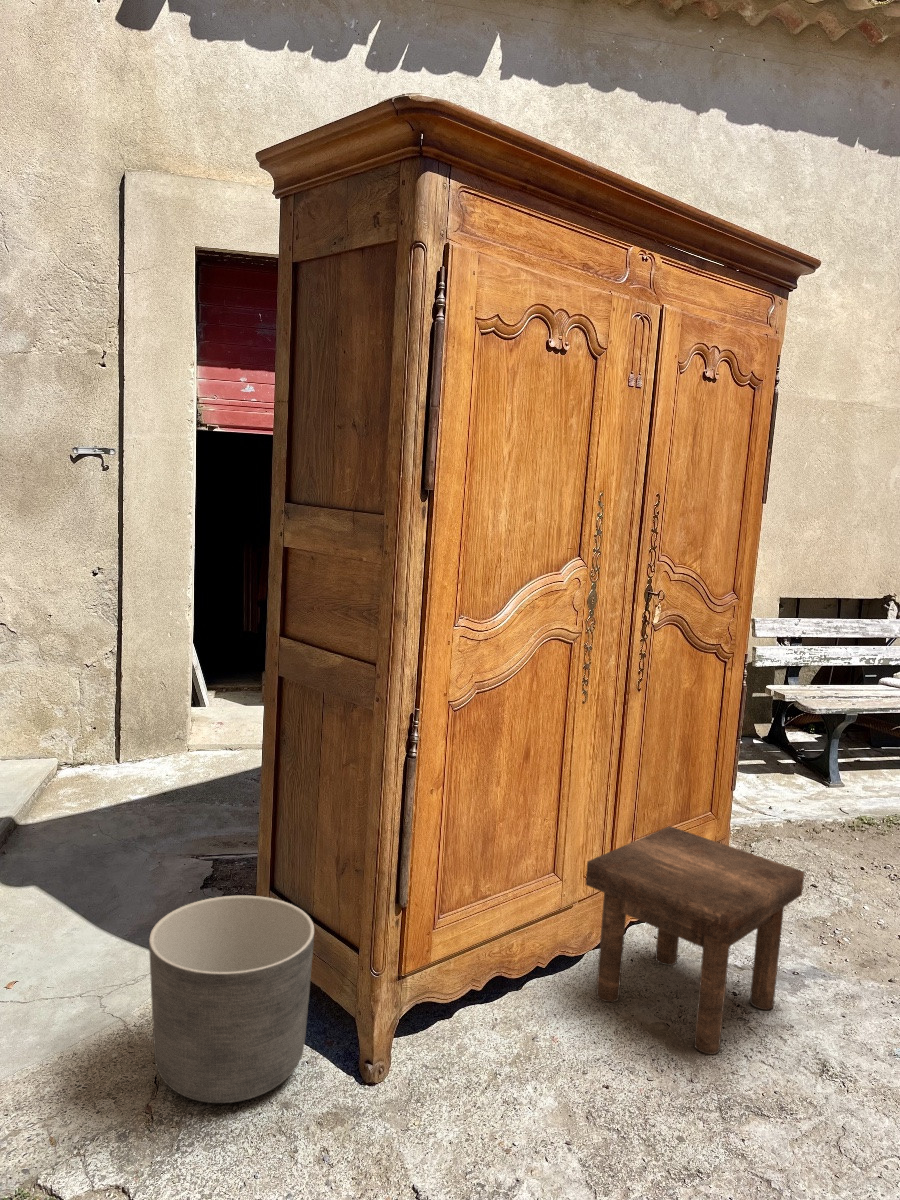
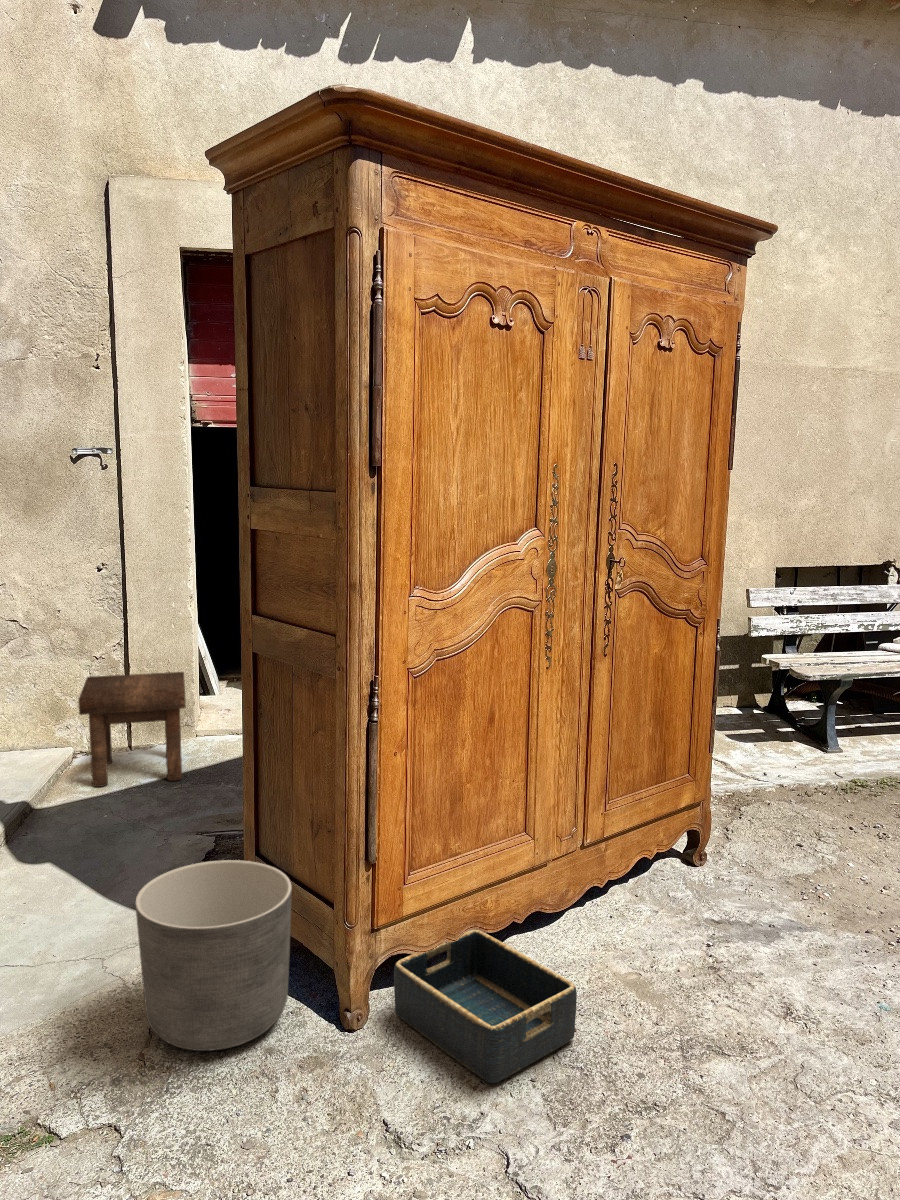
stool: present [586,826,804,1054] -> present [79,672,186,787]
basket: none [417,975,612,1146] -> present [394,930,577,1083]

